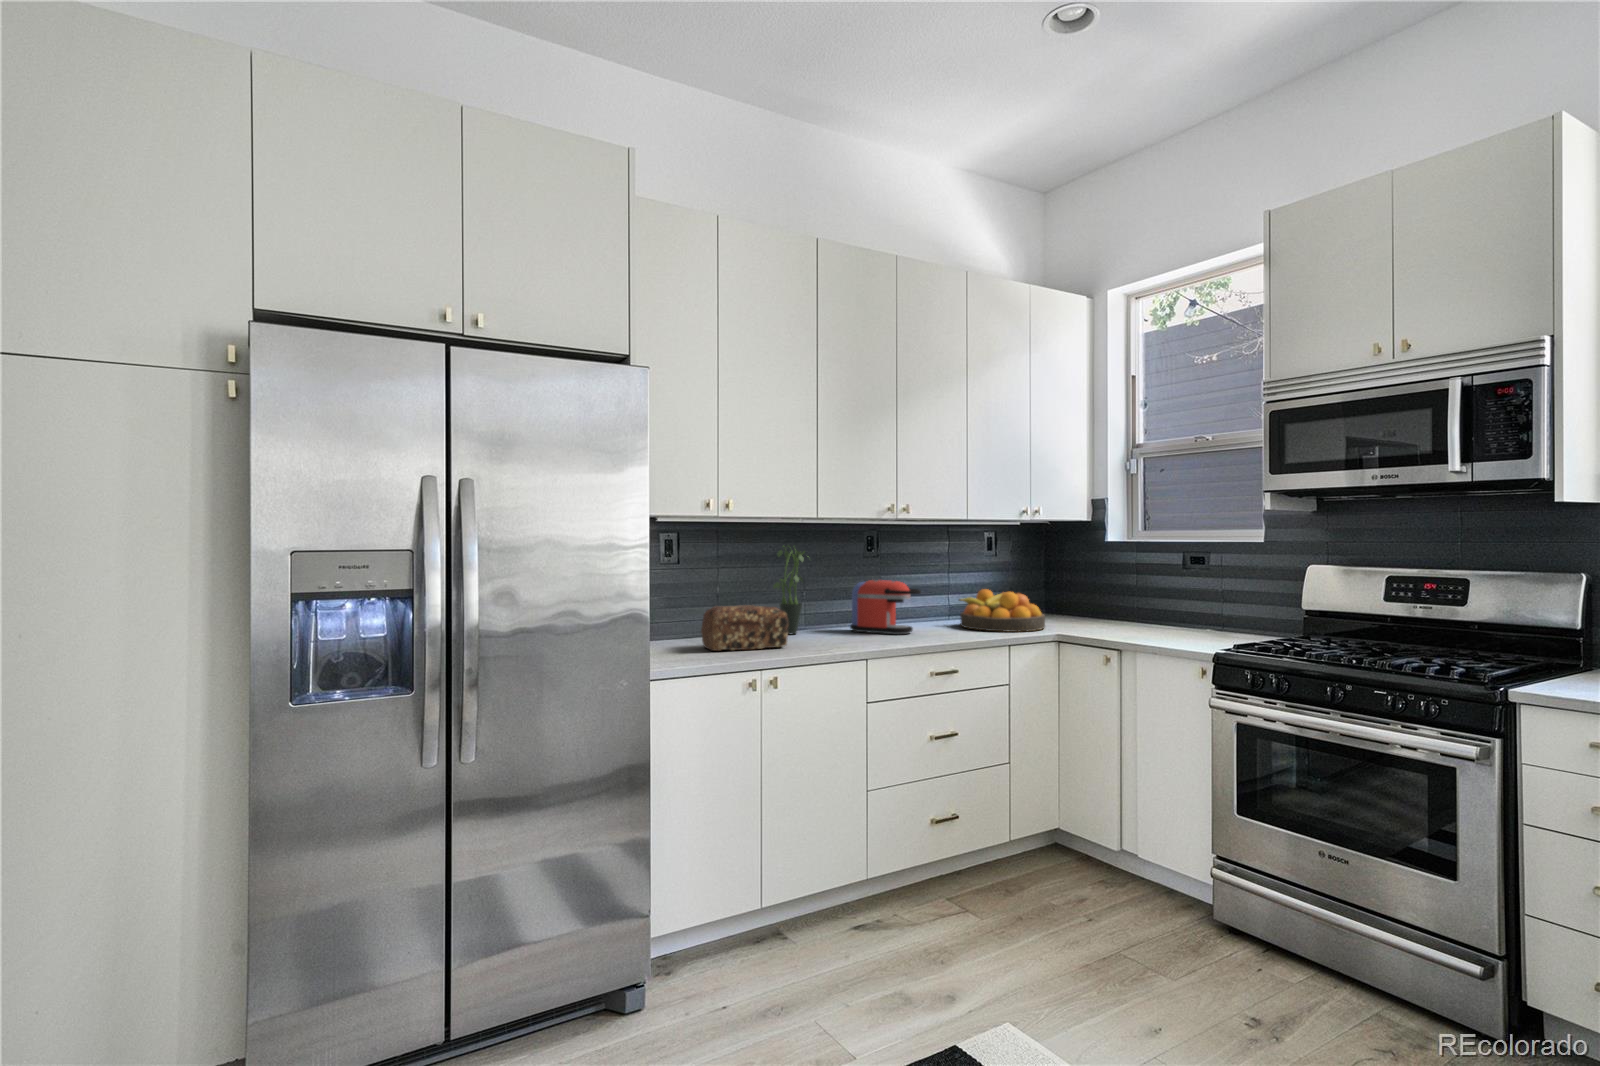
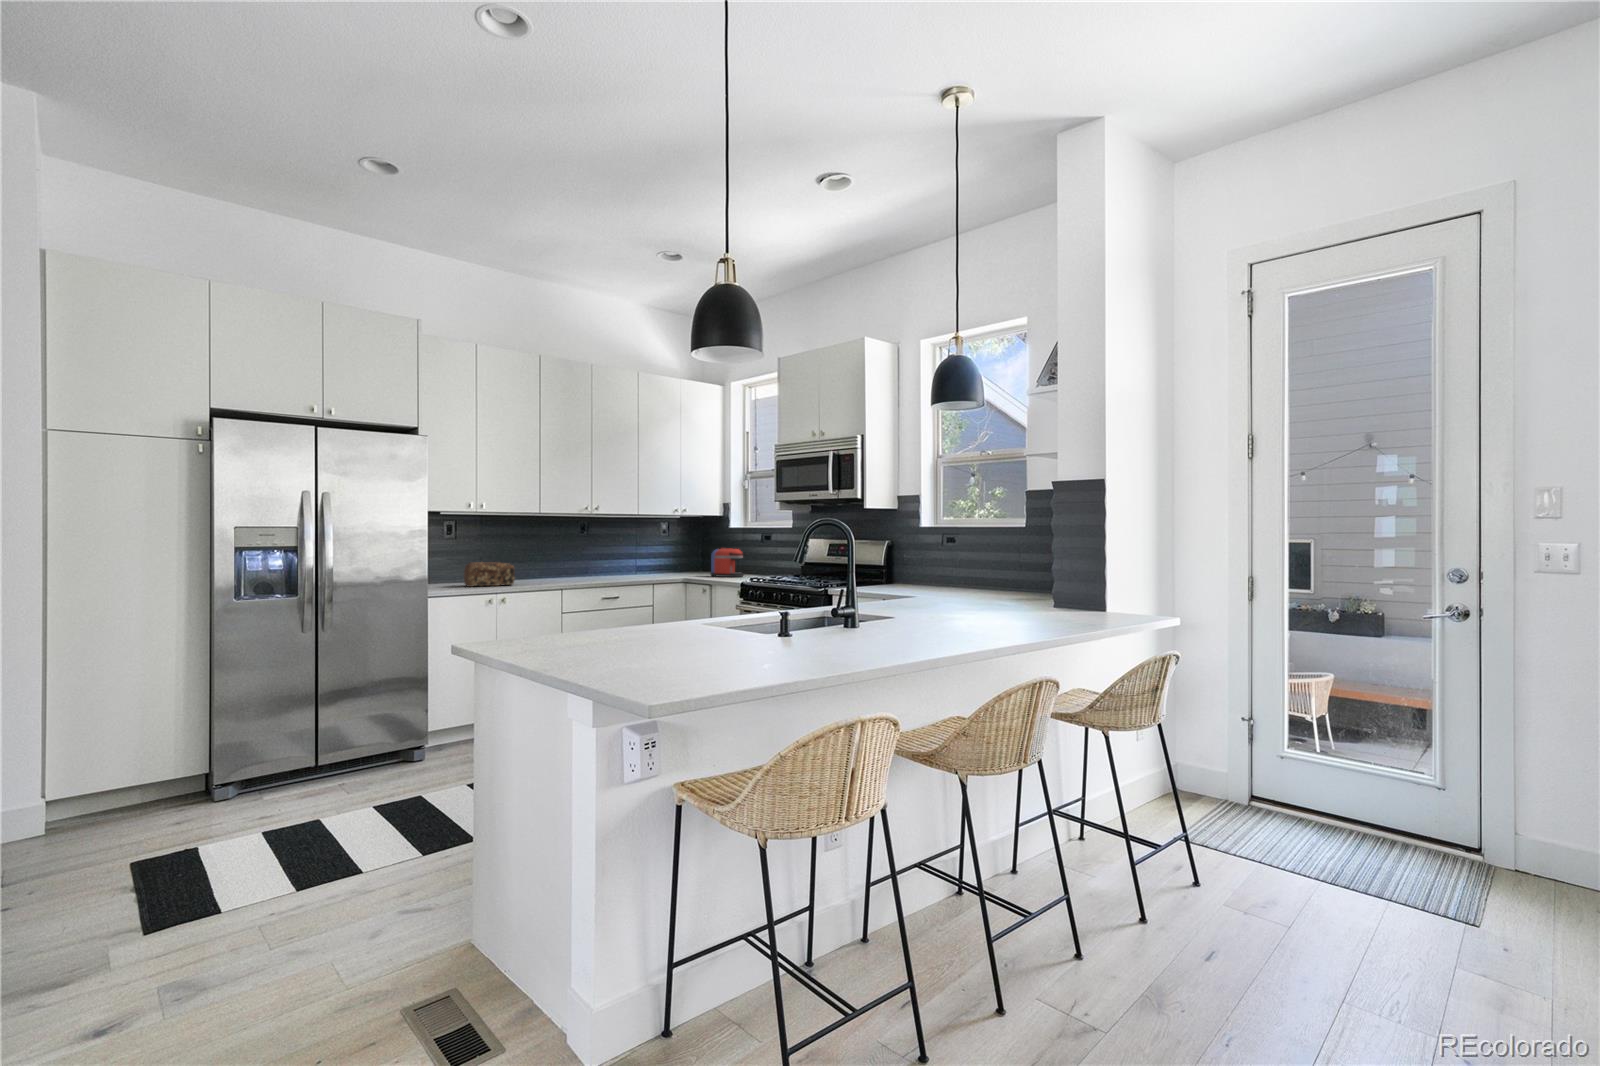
potted plant: present [773,546,805,634] -> none [513,529,537,581]
coffee maker: present [850,580,921,634] -> present [711,548,748,577]
fruit bowl: present [959,589,1045,632] -> none [632,555,681,579]

